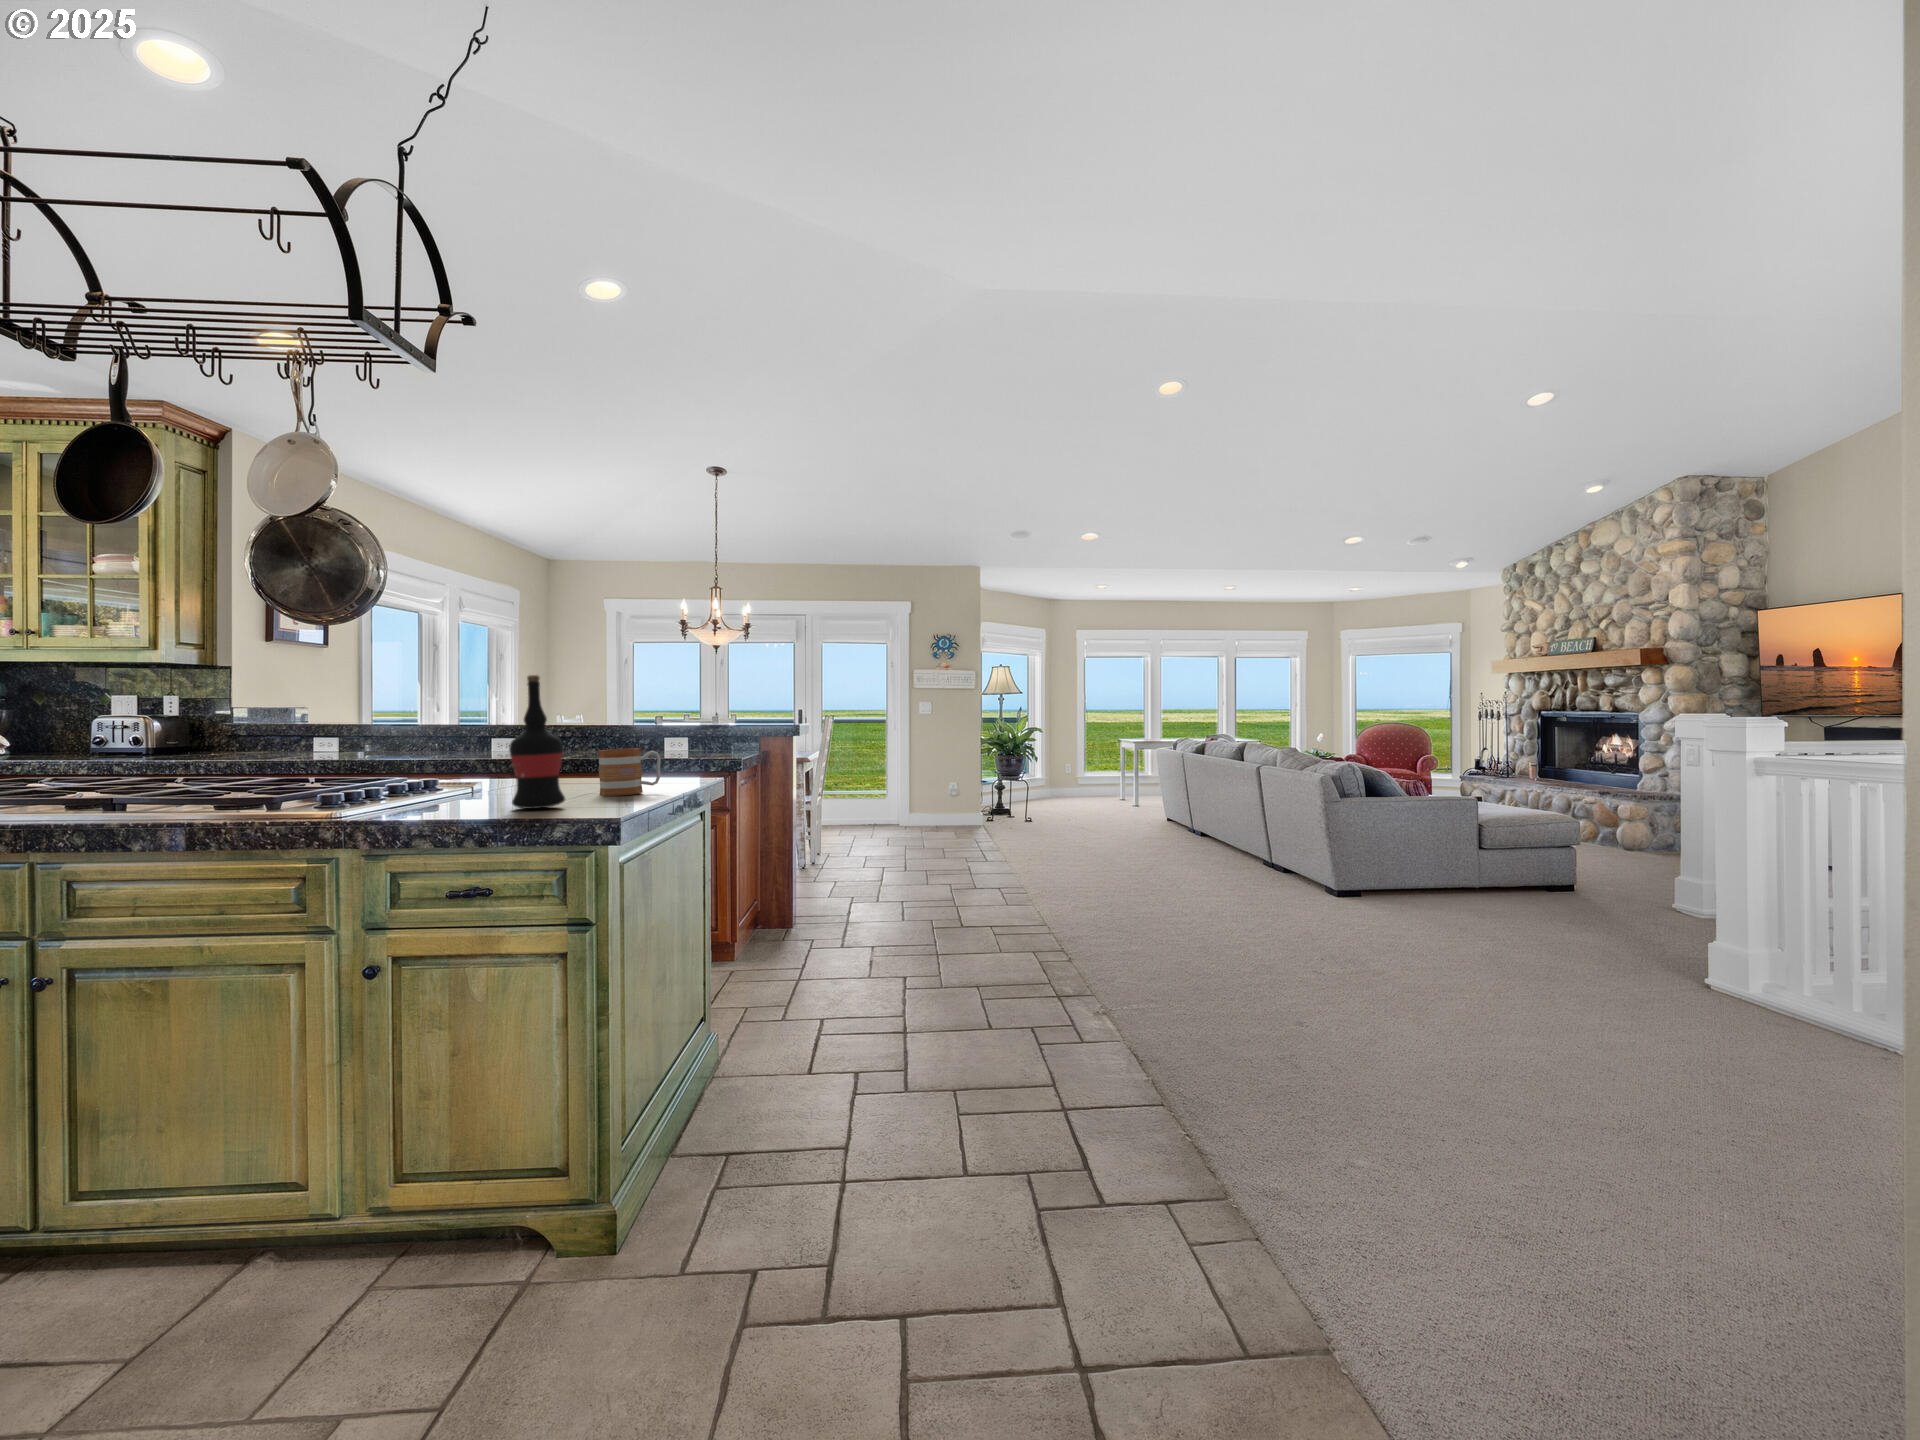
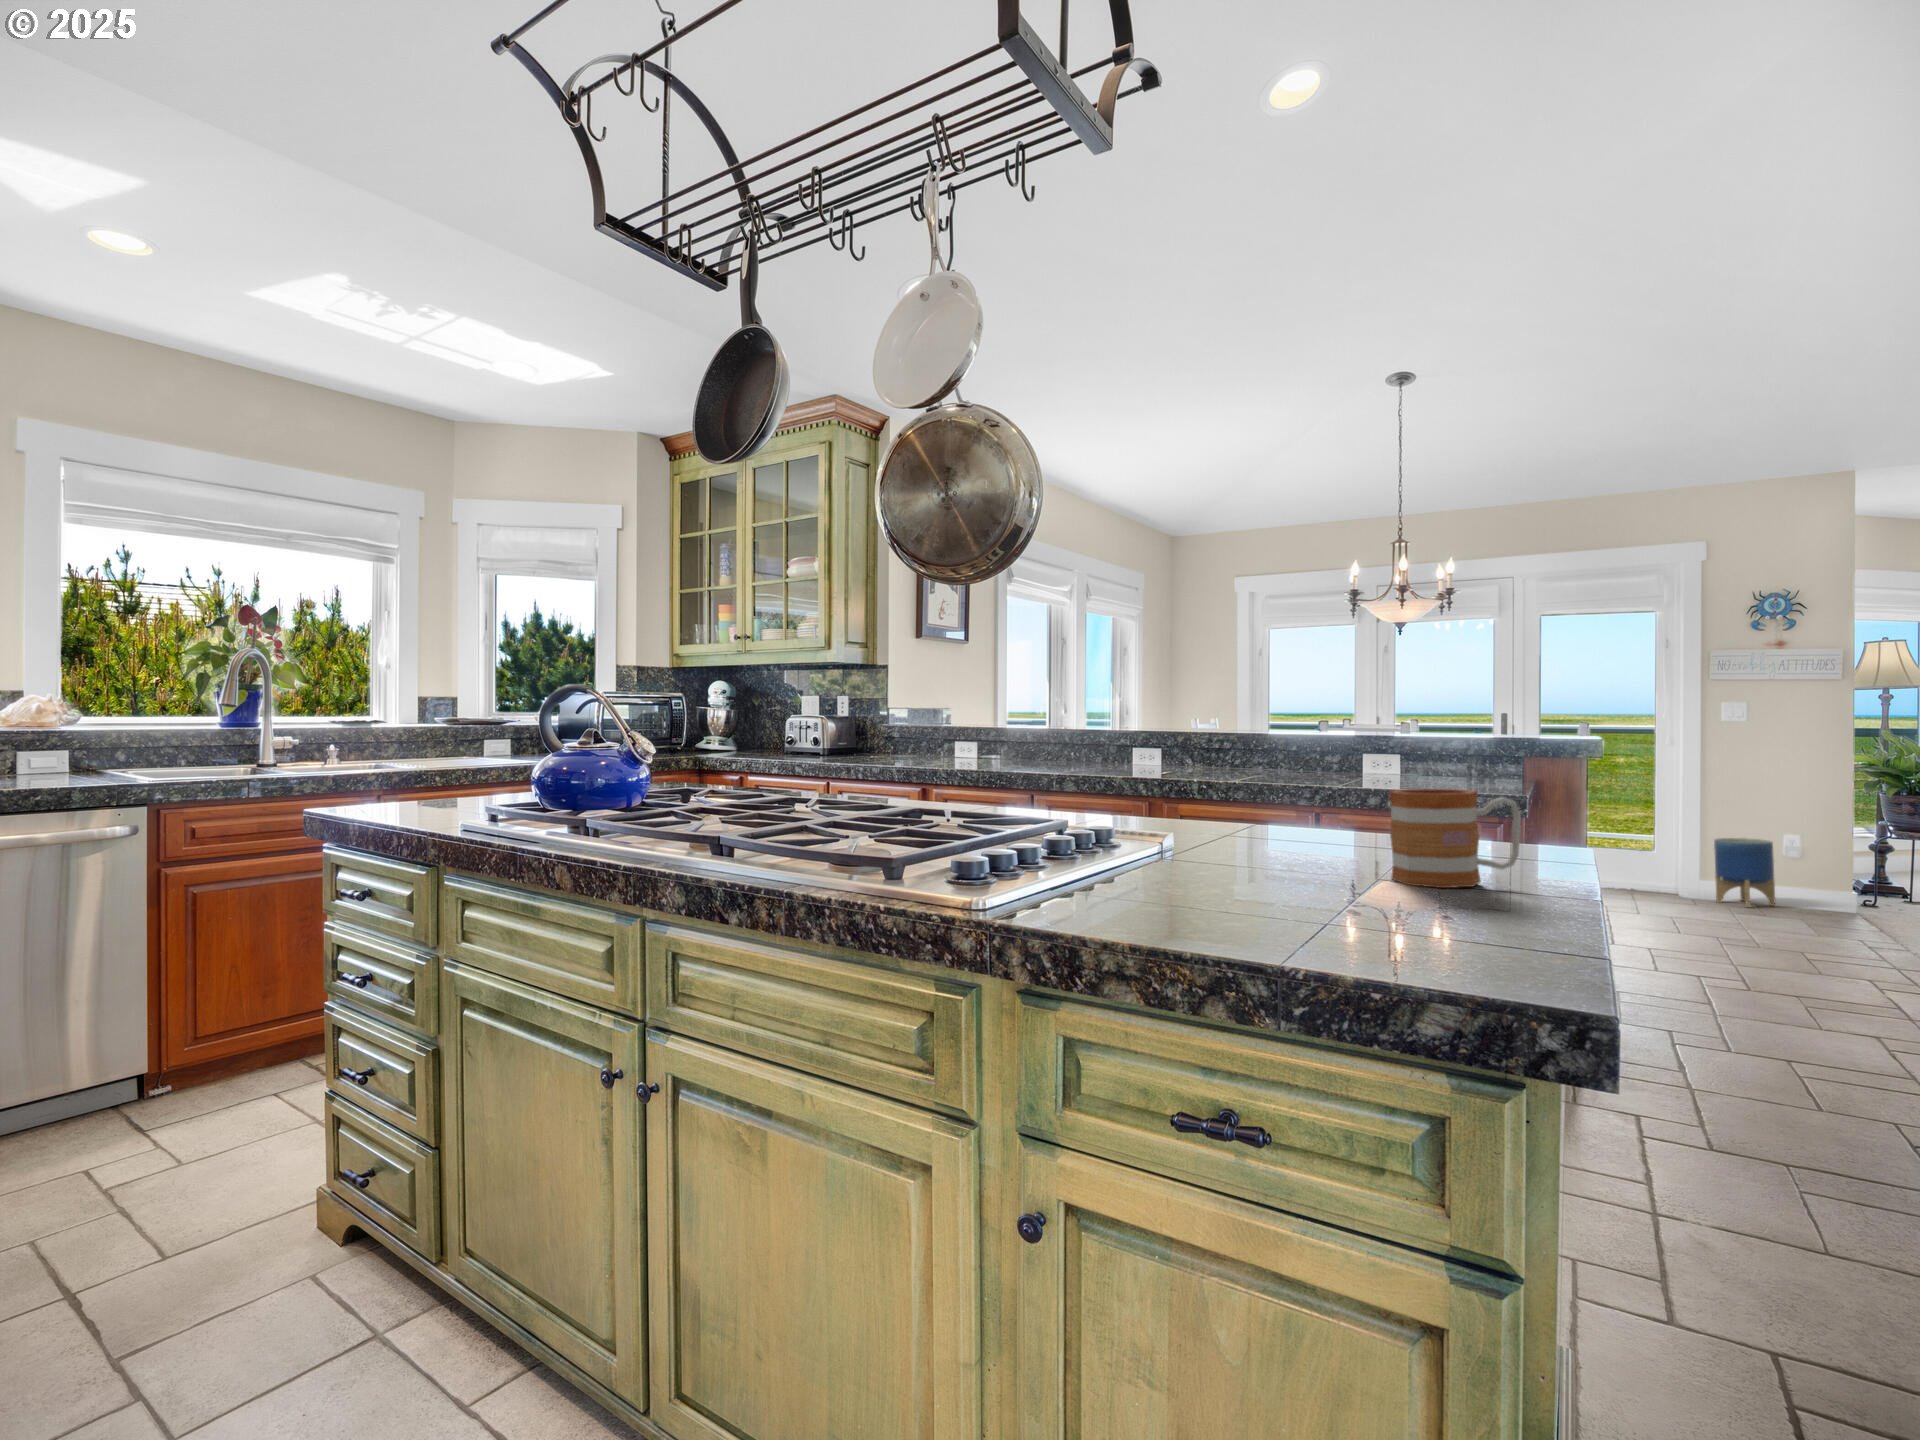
wine bottle: present [509,675,565,809] -> none [1265,638,1377,923]
planter: none [903,785,932,826] -> present [1714,838,1775,908]

